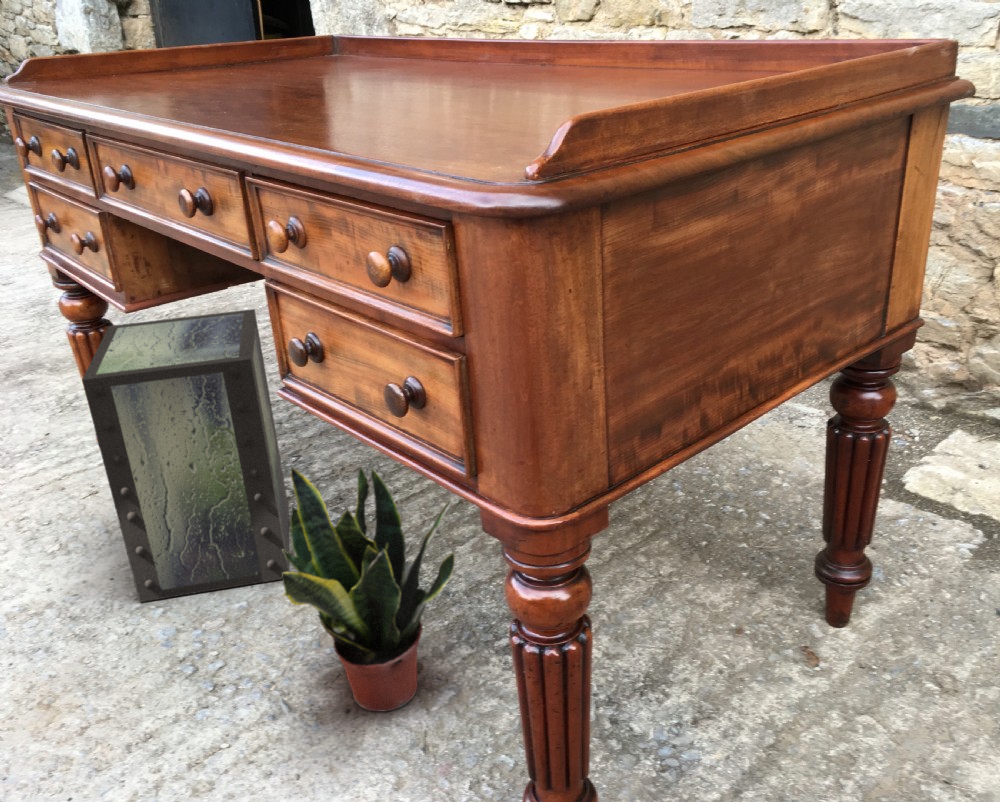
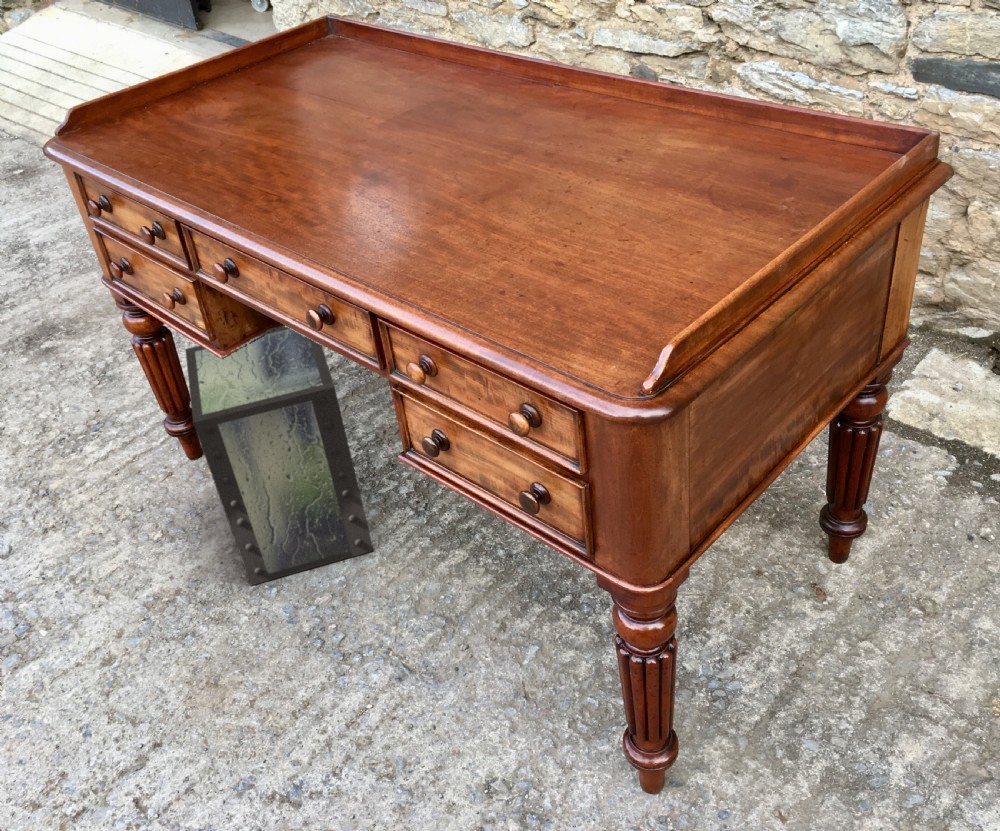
potted plant: present [282,467,455,711] -> none [397,482,541,670]

